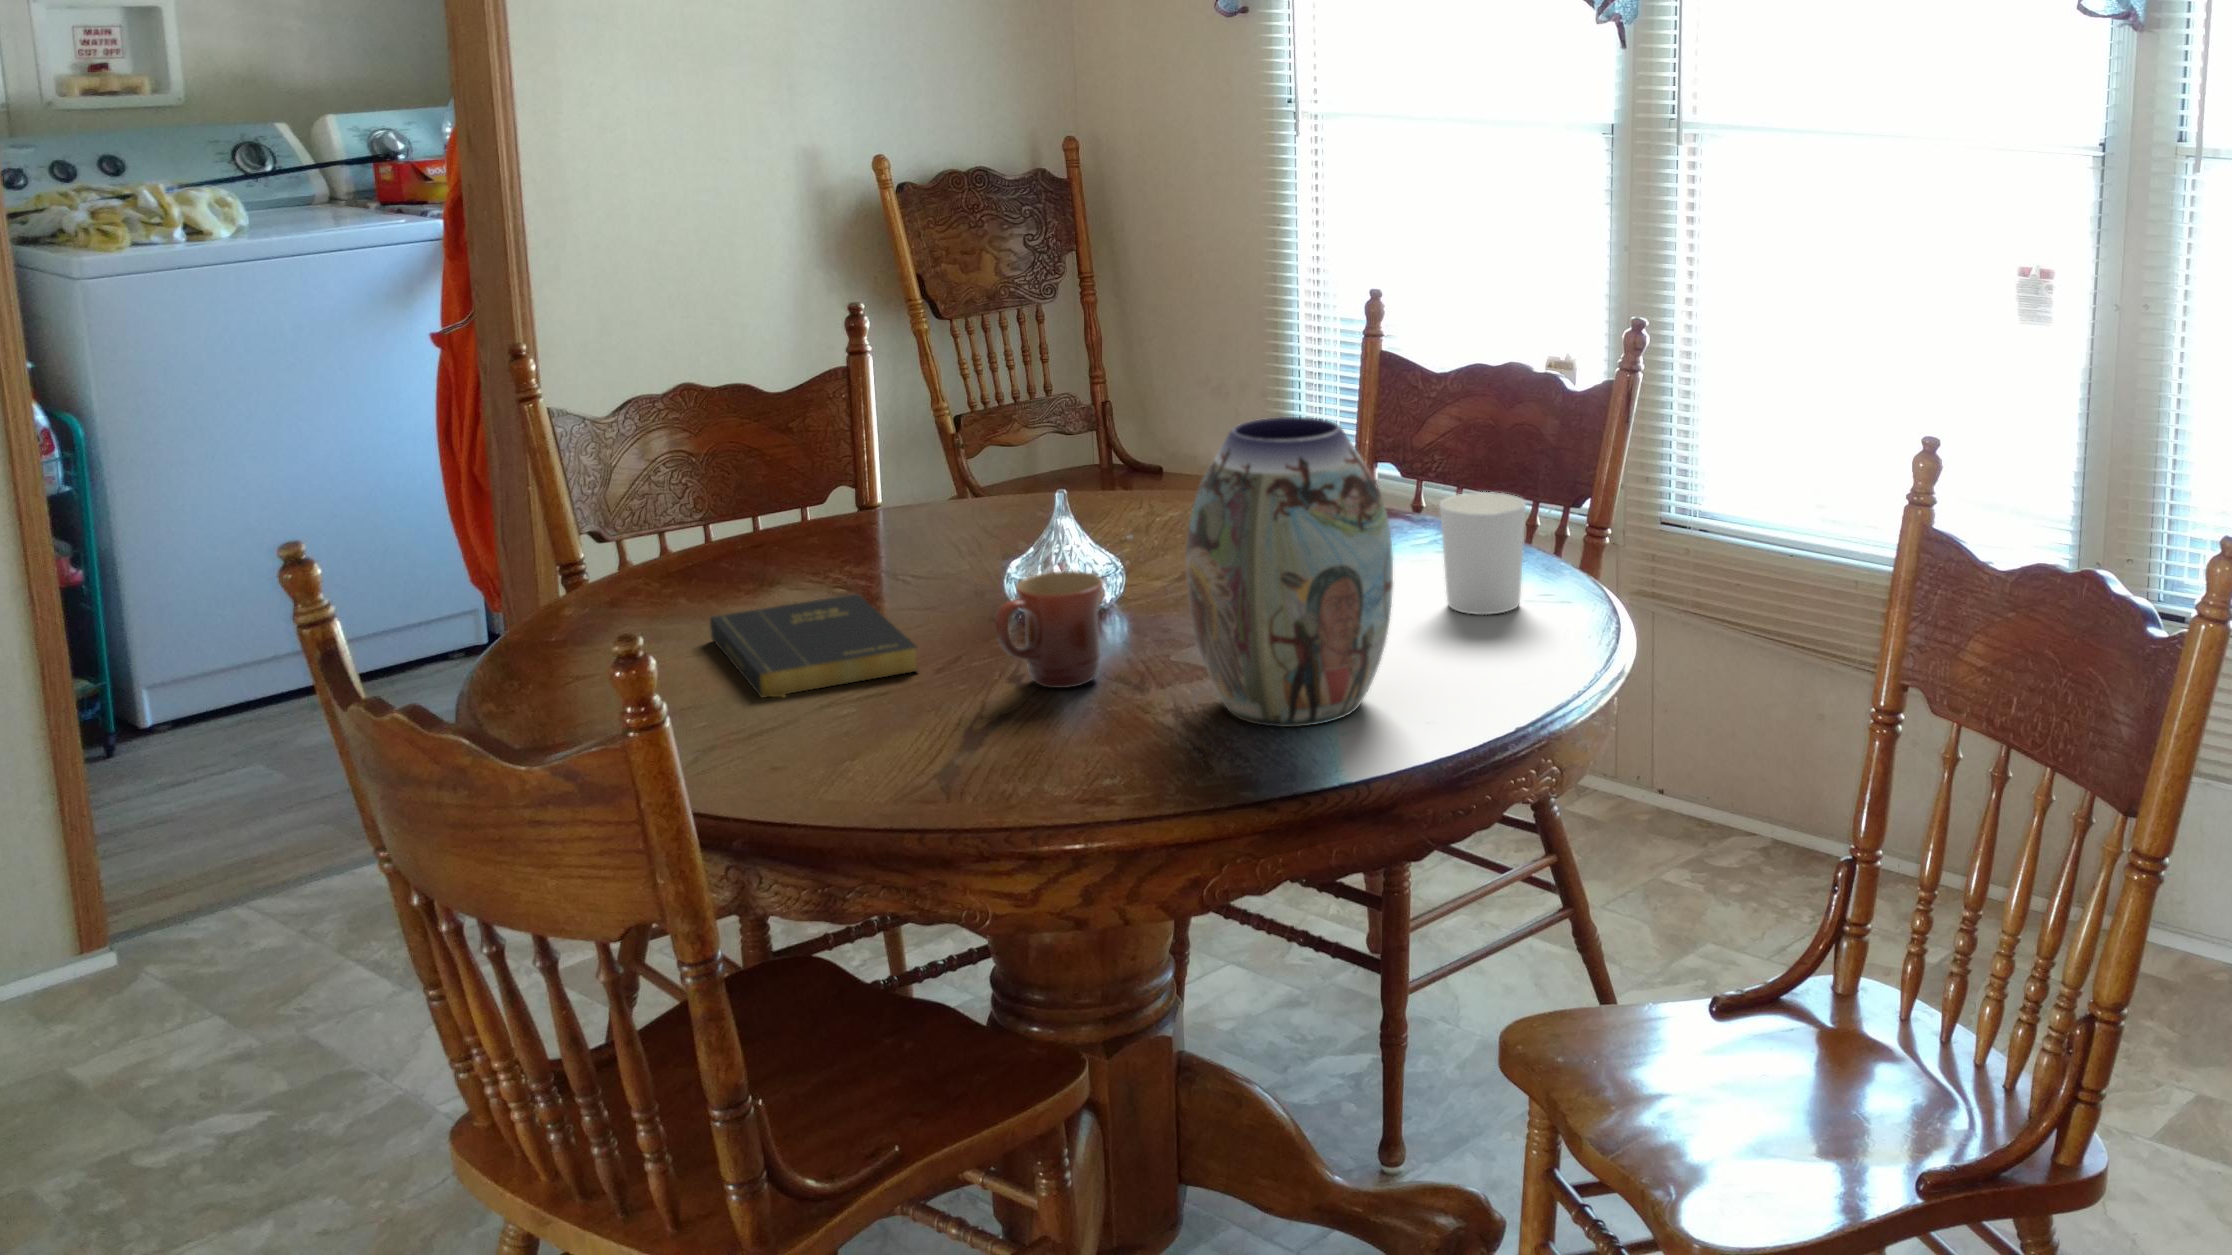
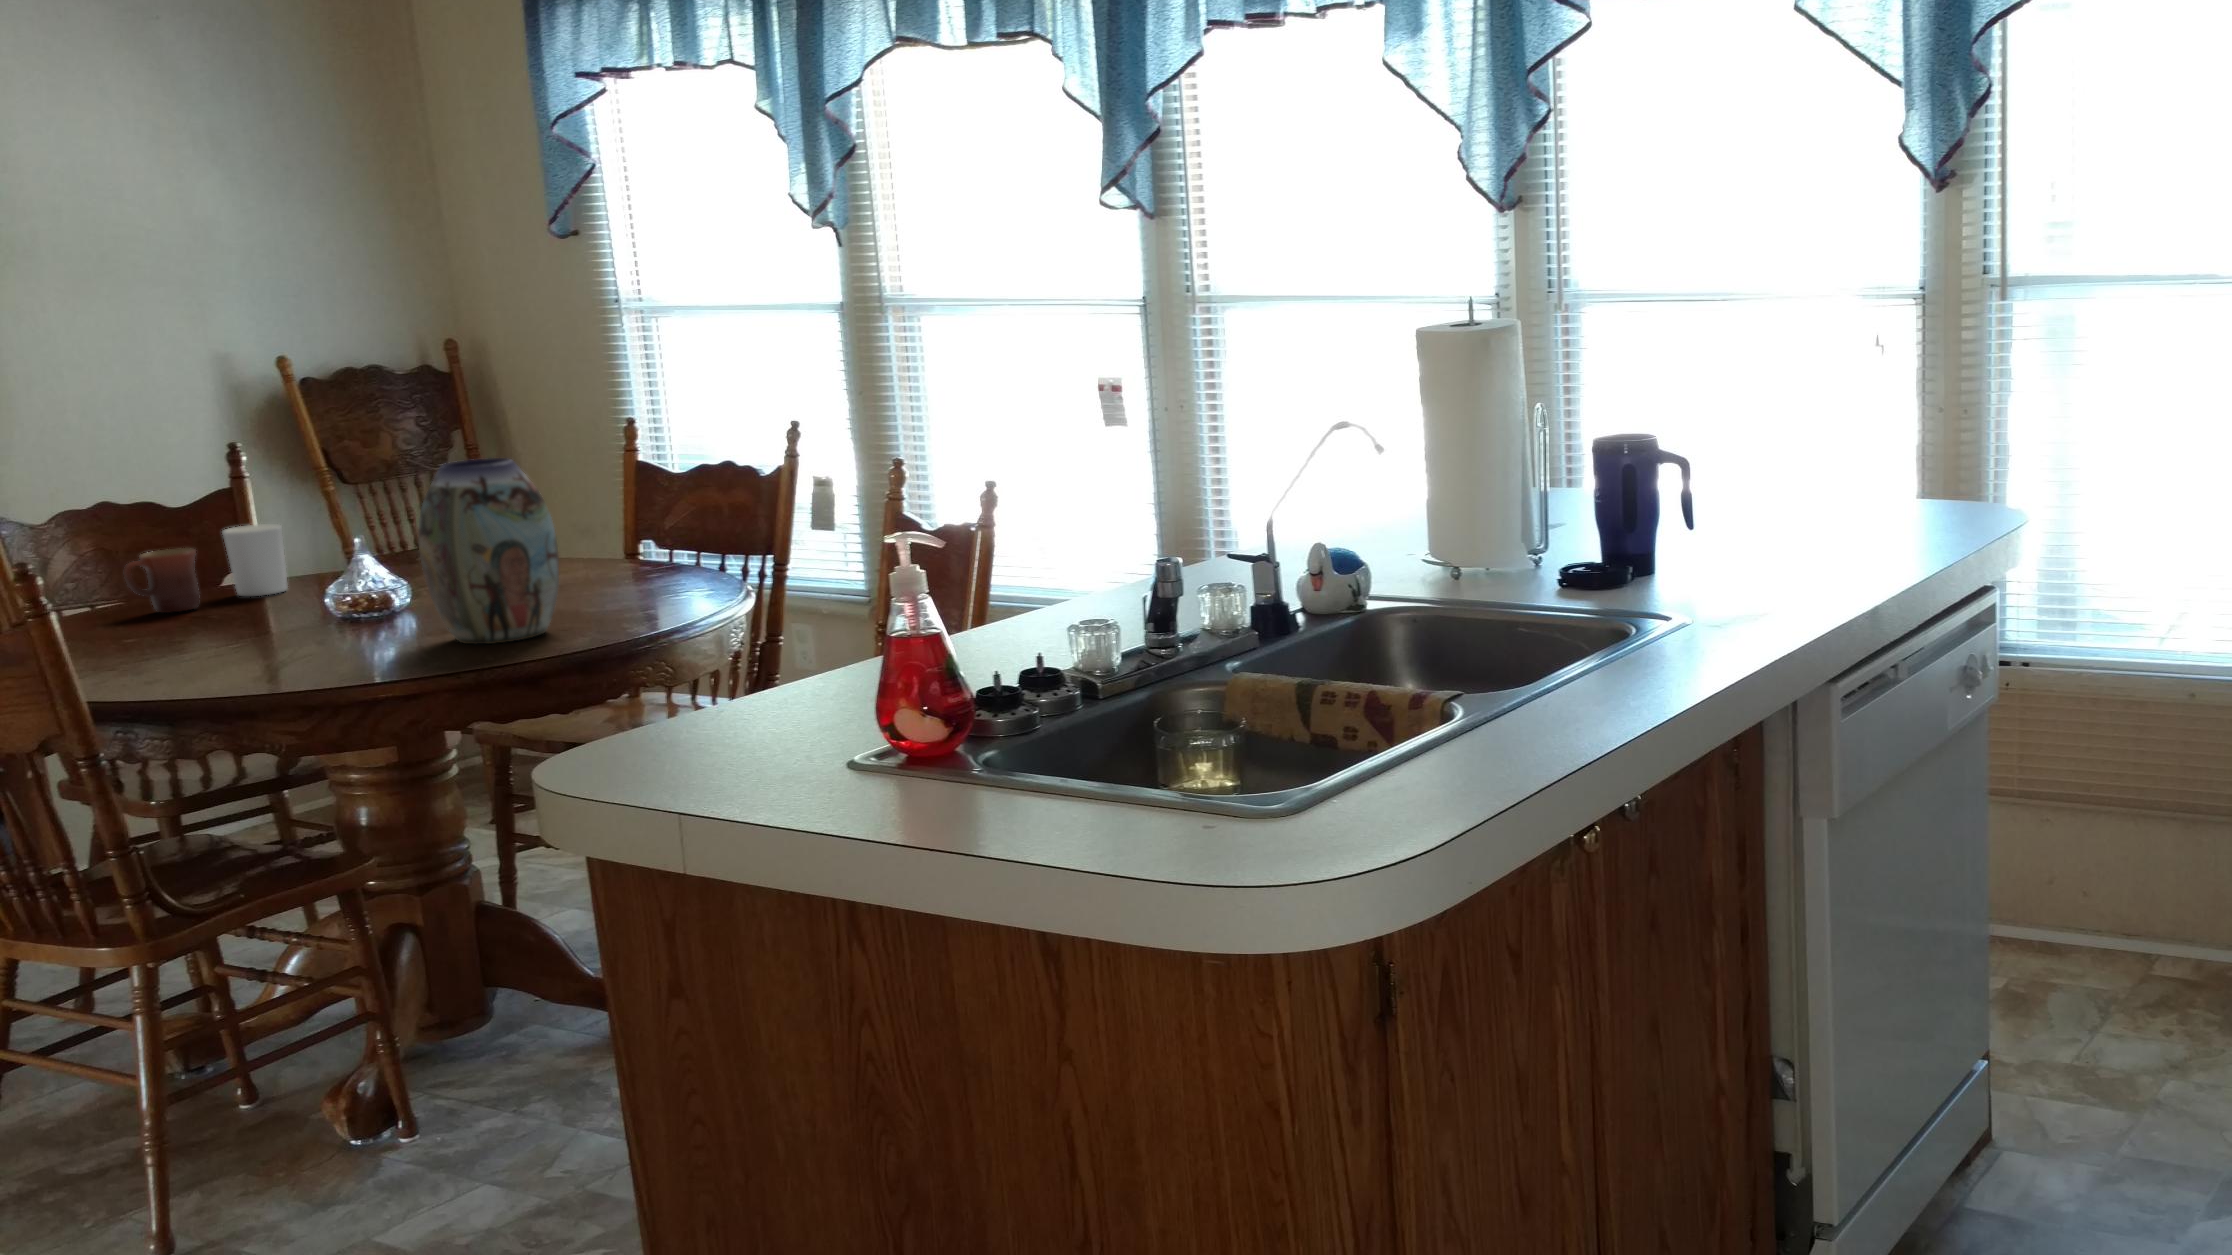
candle holder: present [1440,492,1526,615] -> present [222,524,288,596]
mug: present [995,571,1103,688] -> present [124,548,200,613]
book: present [710,594,918,698] -> none [115,608,259,657]

